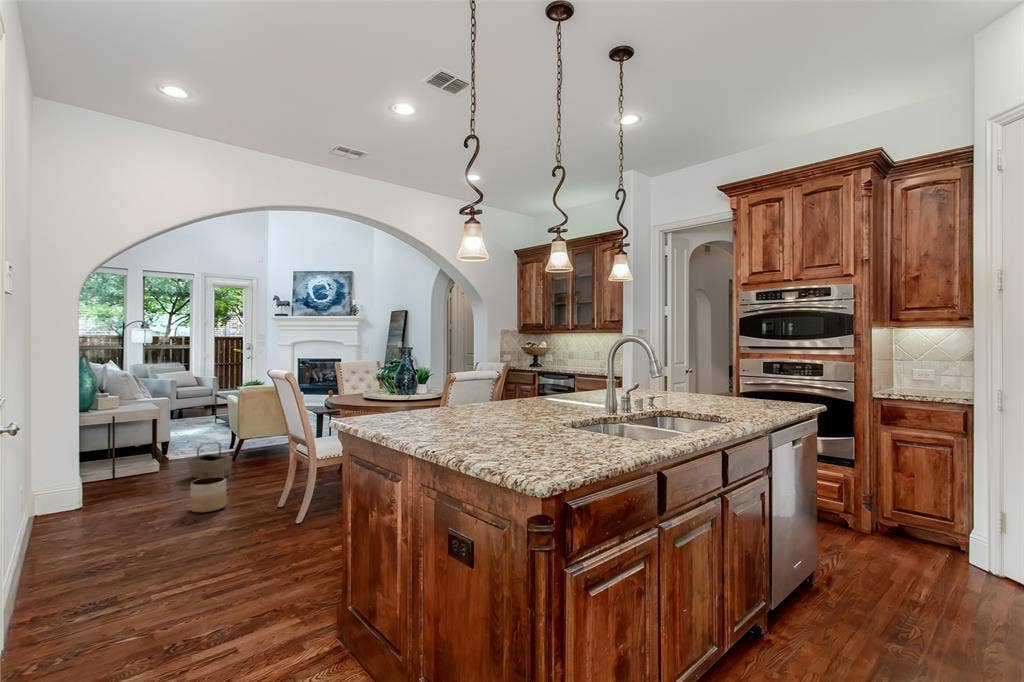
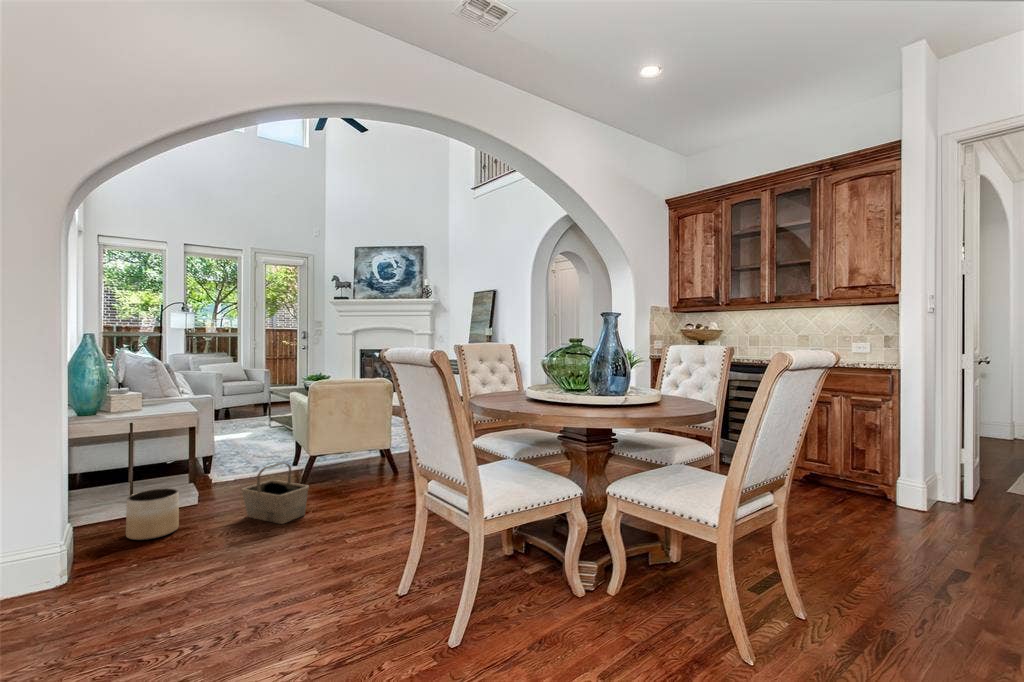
planter: present [190,477,226,513] -> present [126,488,179,540]

